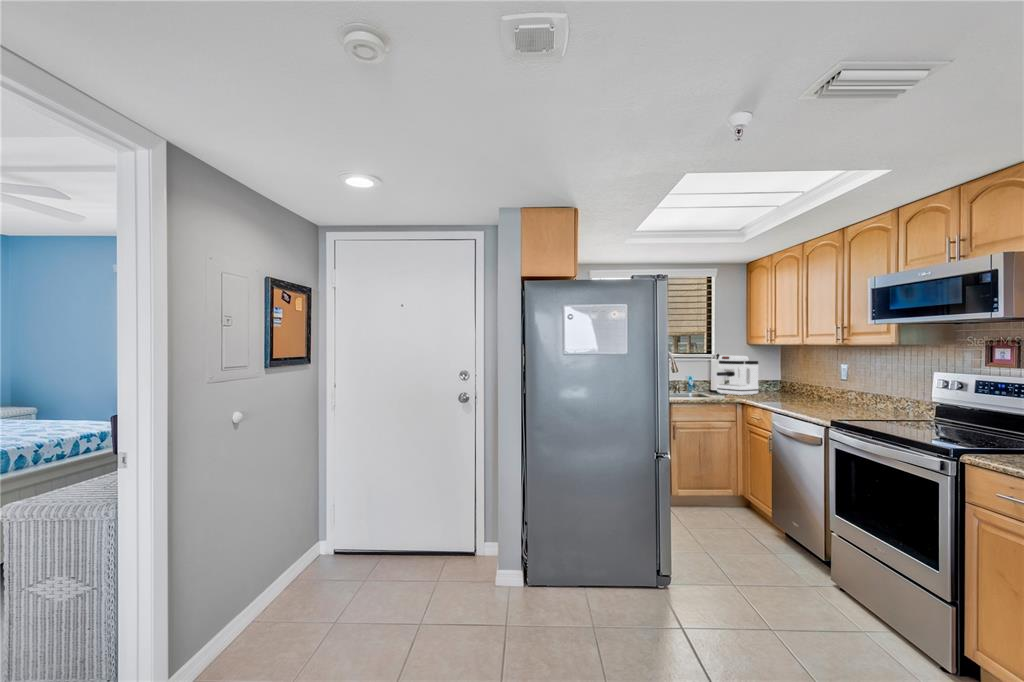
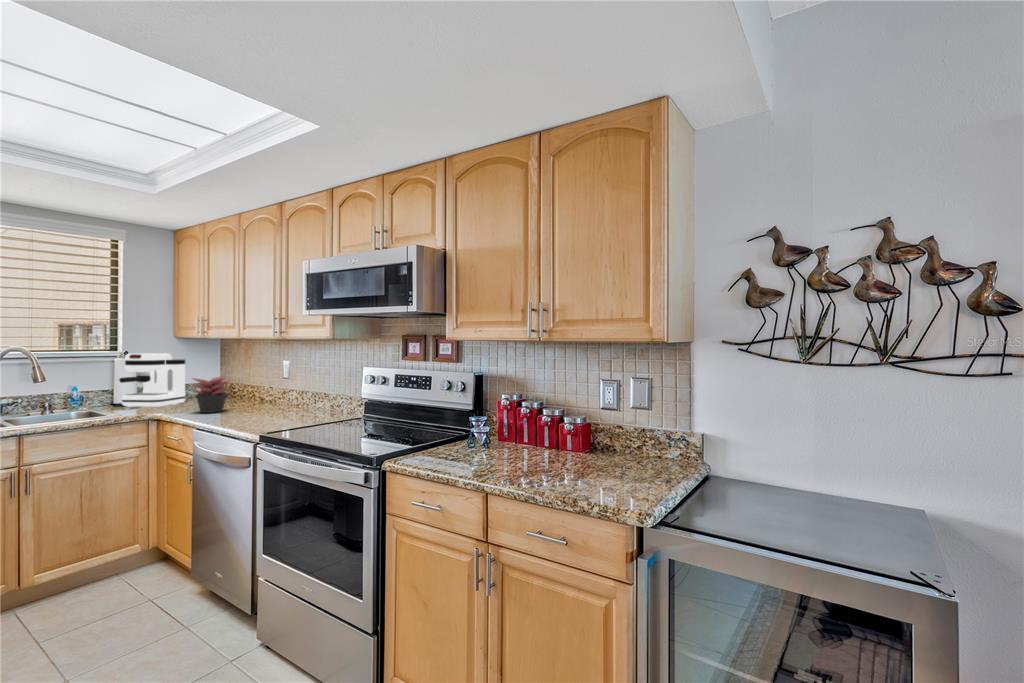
succulent plant: none [767,375,798,402] -> present [192,376,230,413]

